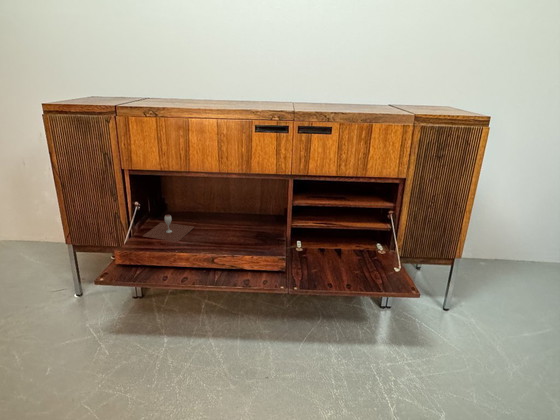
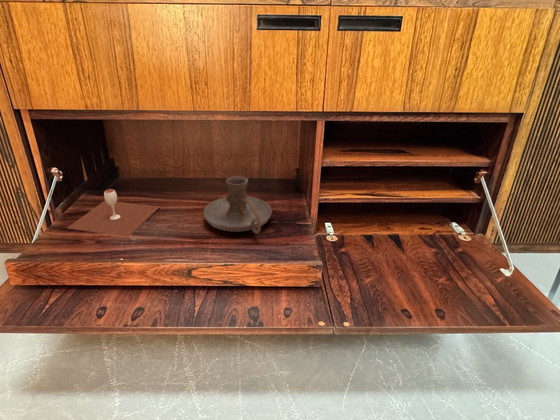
candle holder: none [222,209,262,242] -> present [204,176,272,234]

